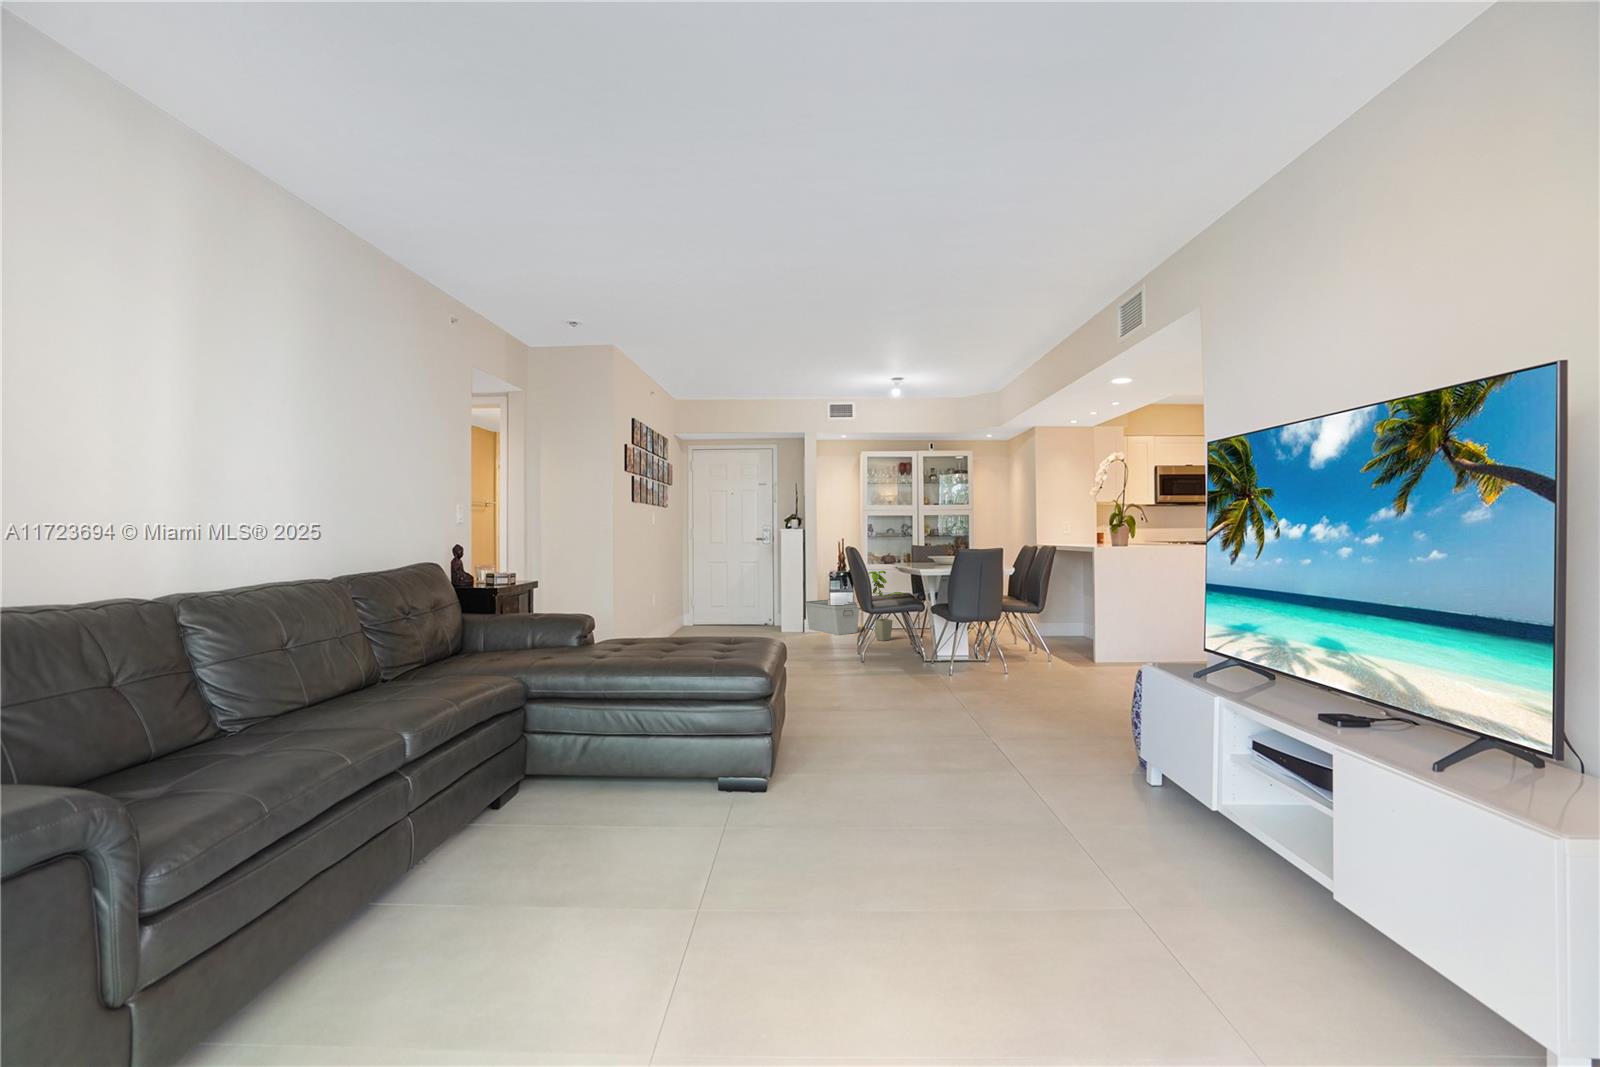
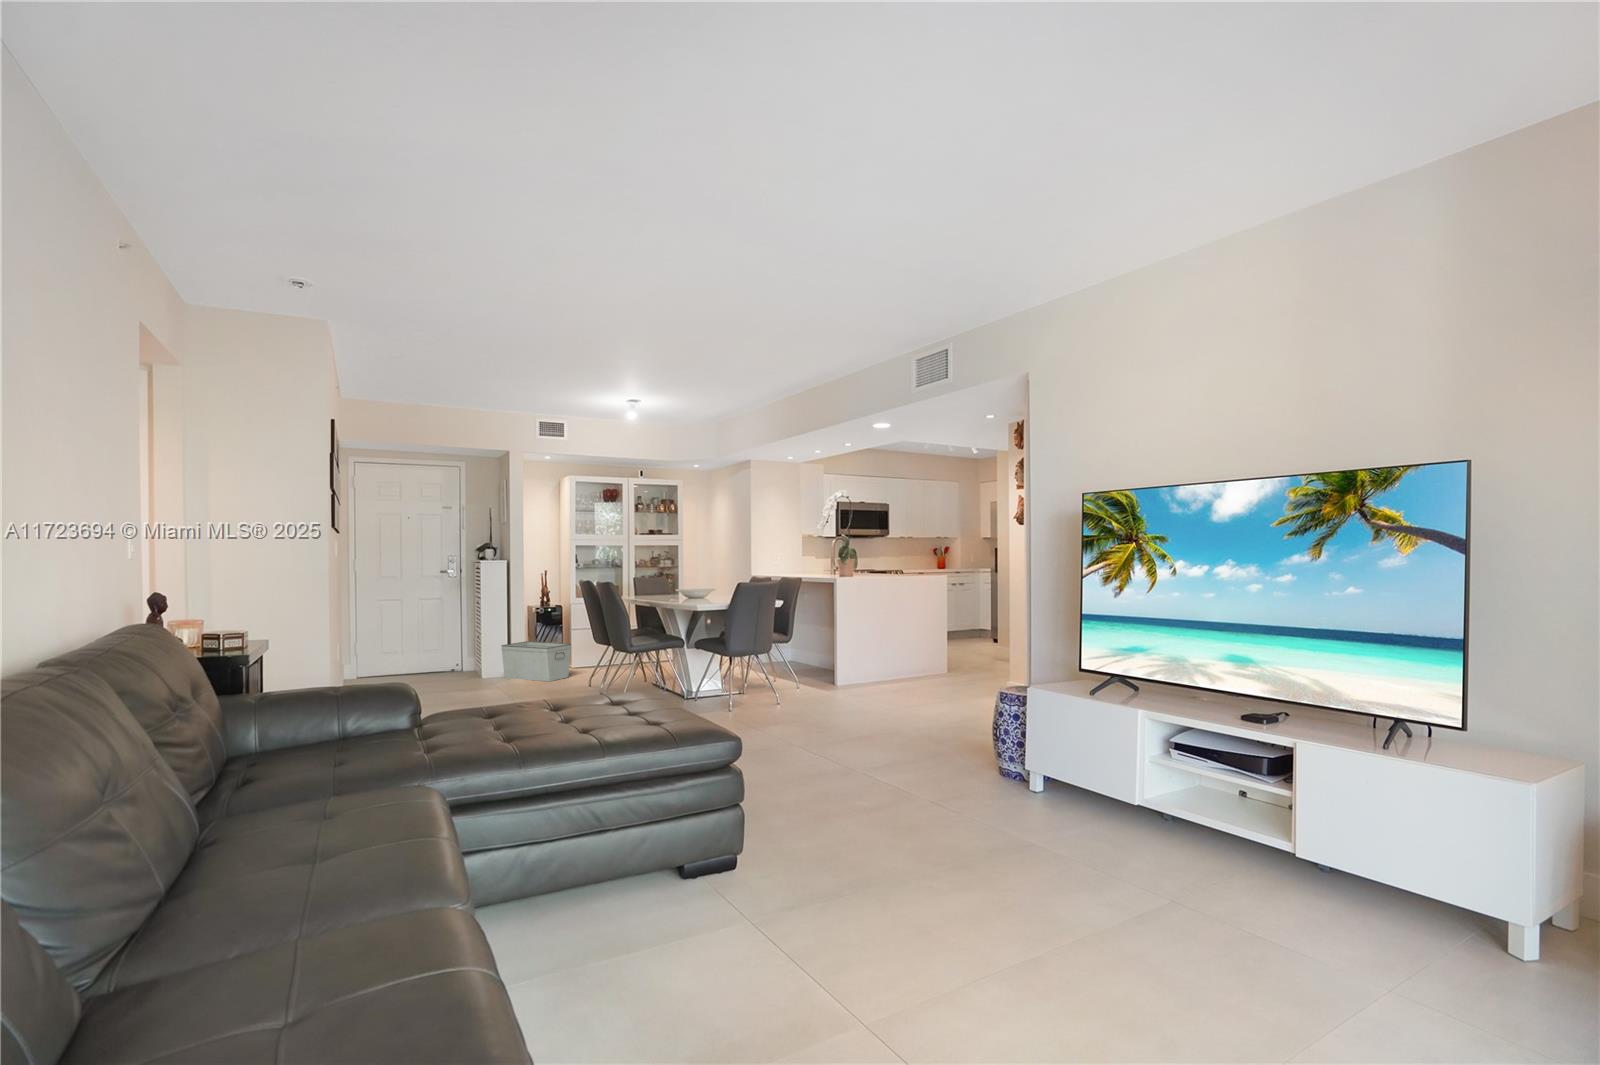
house plant: present [868,571,903,641] -> none [594,607,636,684]

